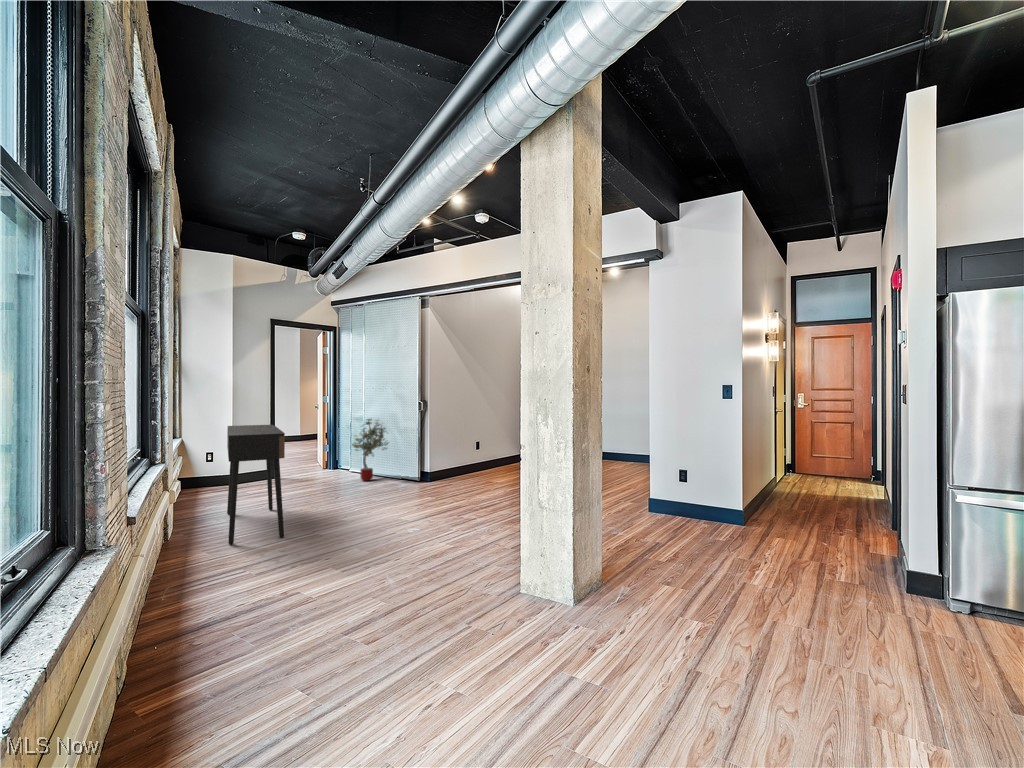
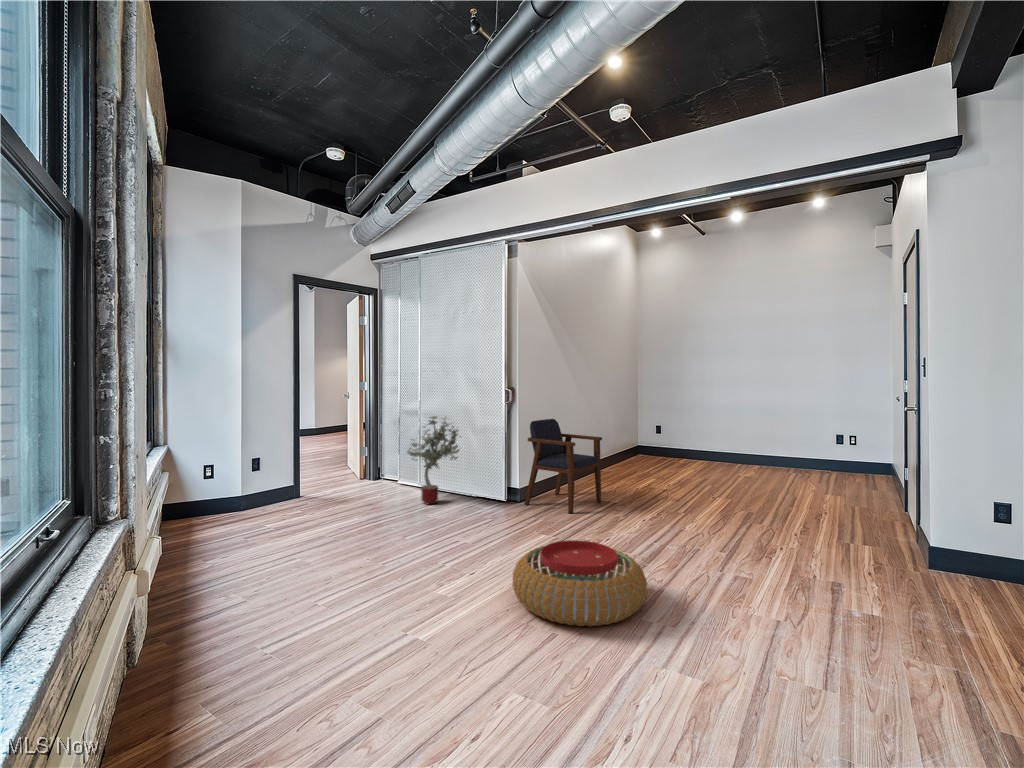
armchair: none [433,421,490,485] -> present [525,419,602,514]
console table: present [227,425,285,544] -> none [240,431,352,668]
pouf: none [385,489,465,531] -> present [513,540,647,626]

